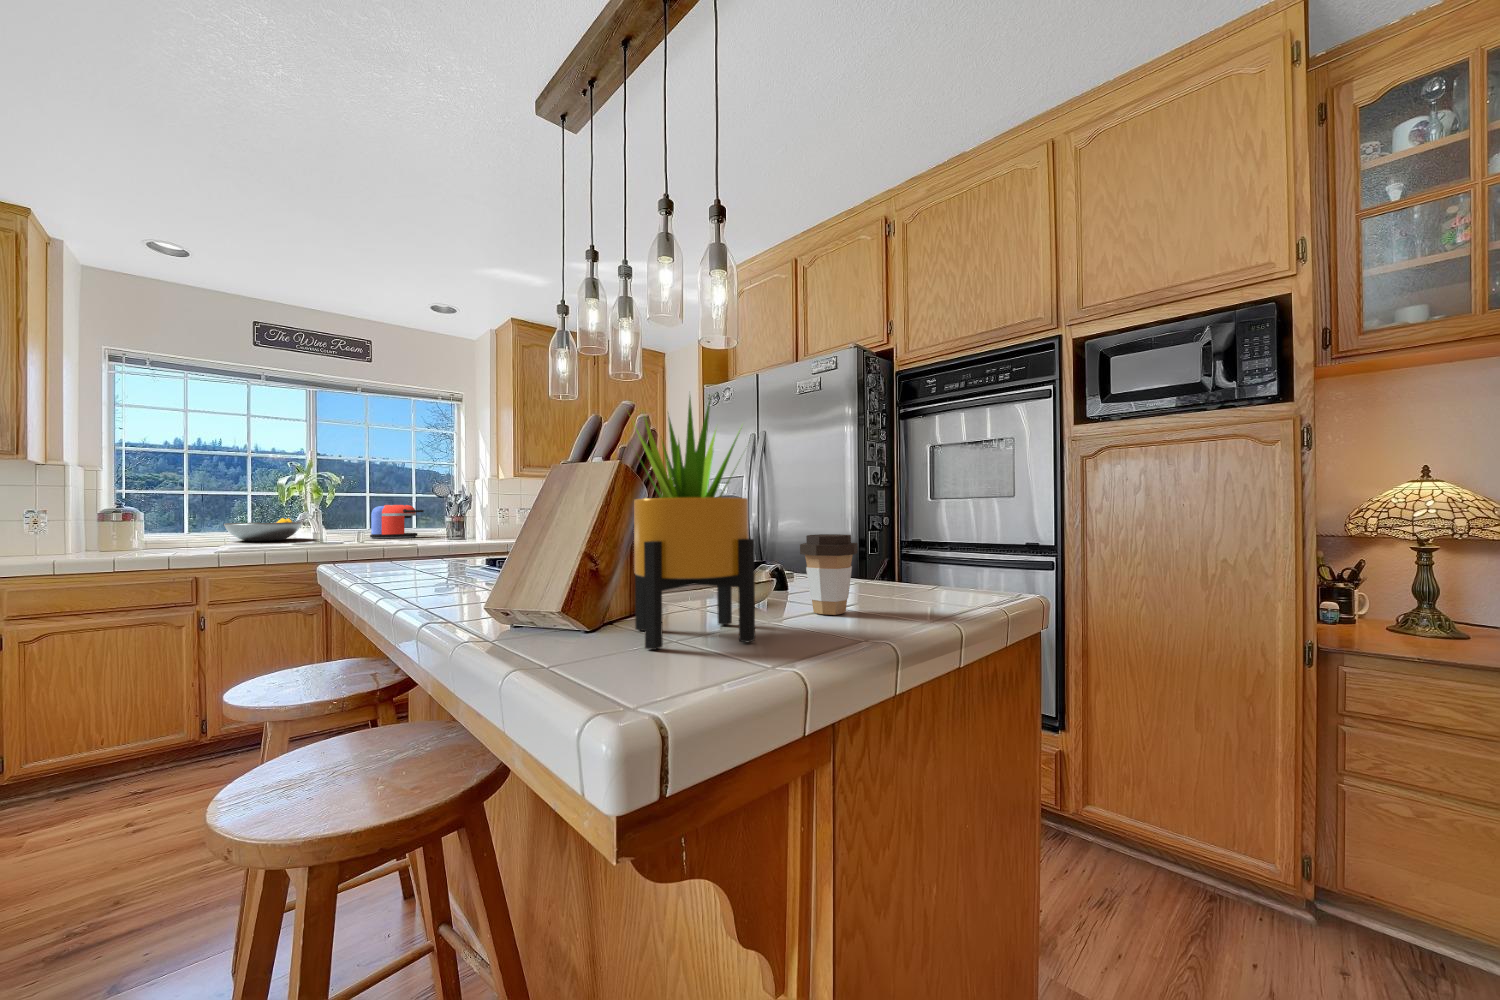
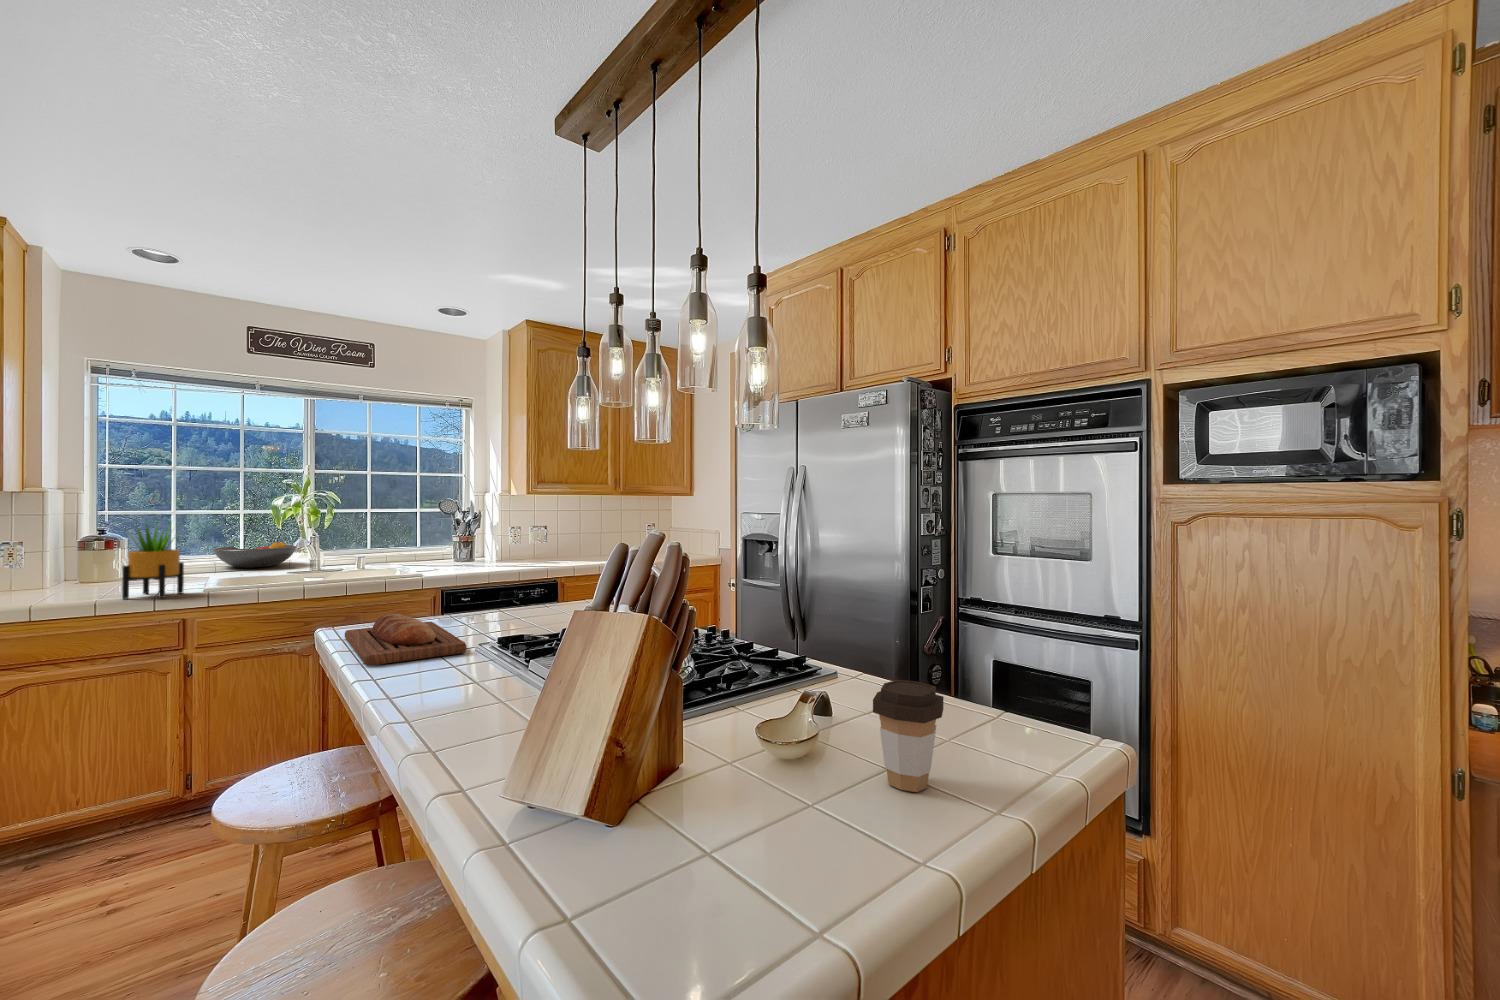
potted plant: present [634,397,755,650] -> present [122,523,184,599]
coffee maker: present [370,505,424,539] -> none [368,526,426,563]
bread loaf: none [355,545,465,577] -> present [345,614,466,666]

